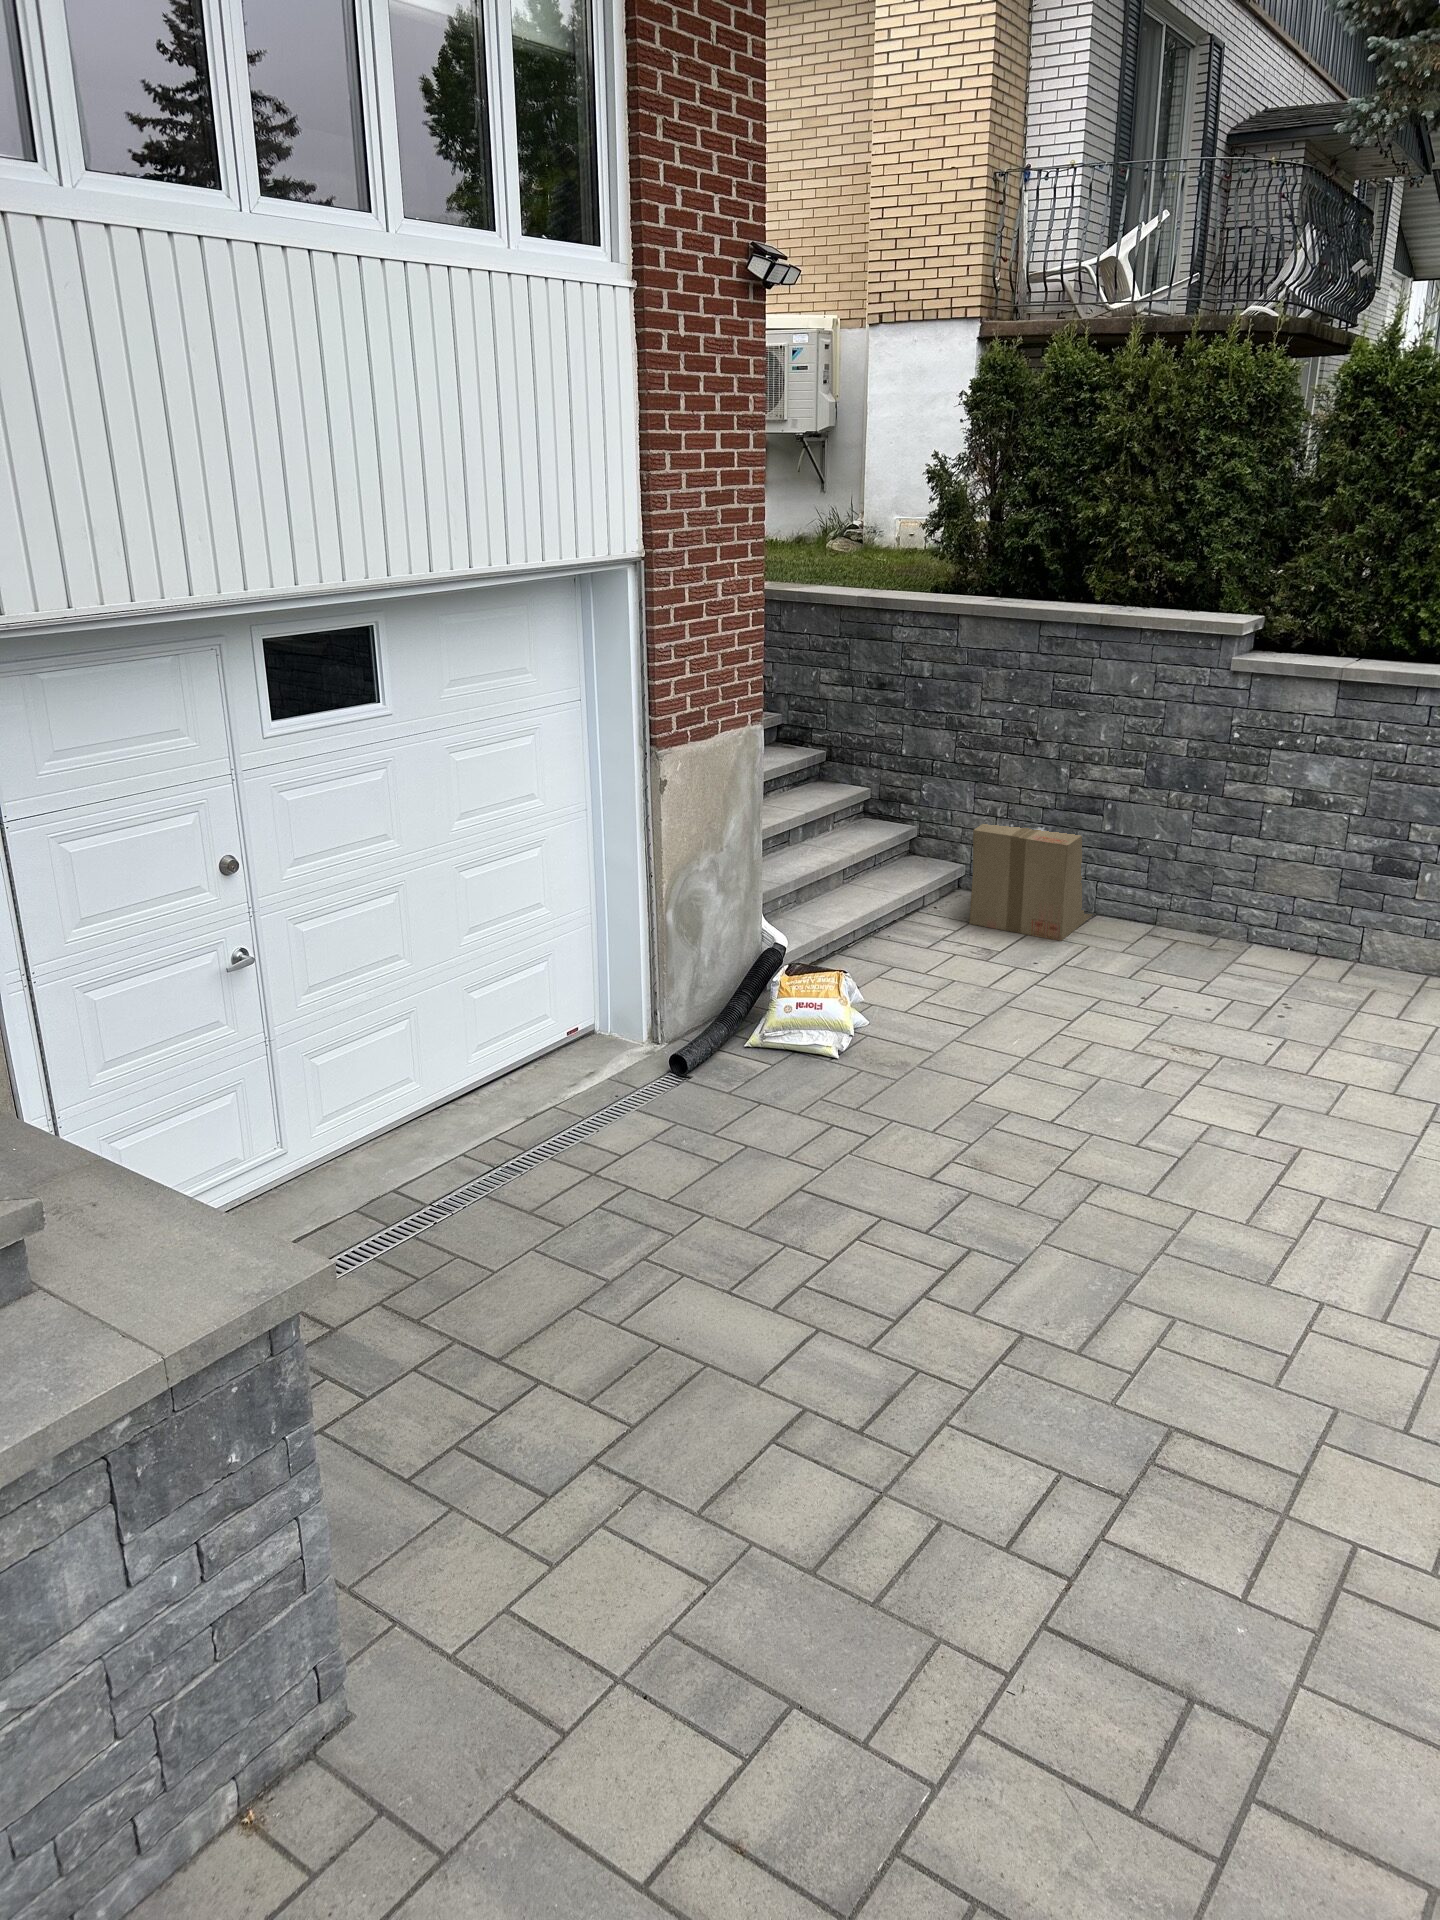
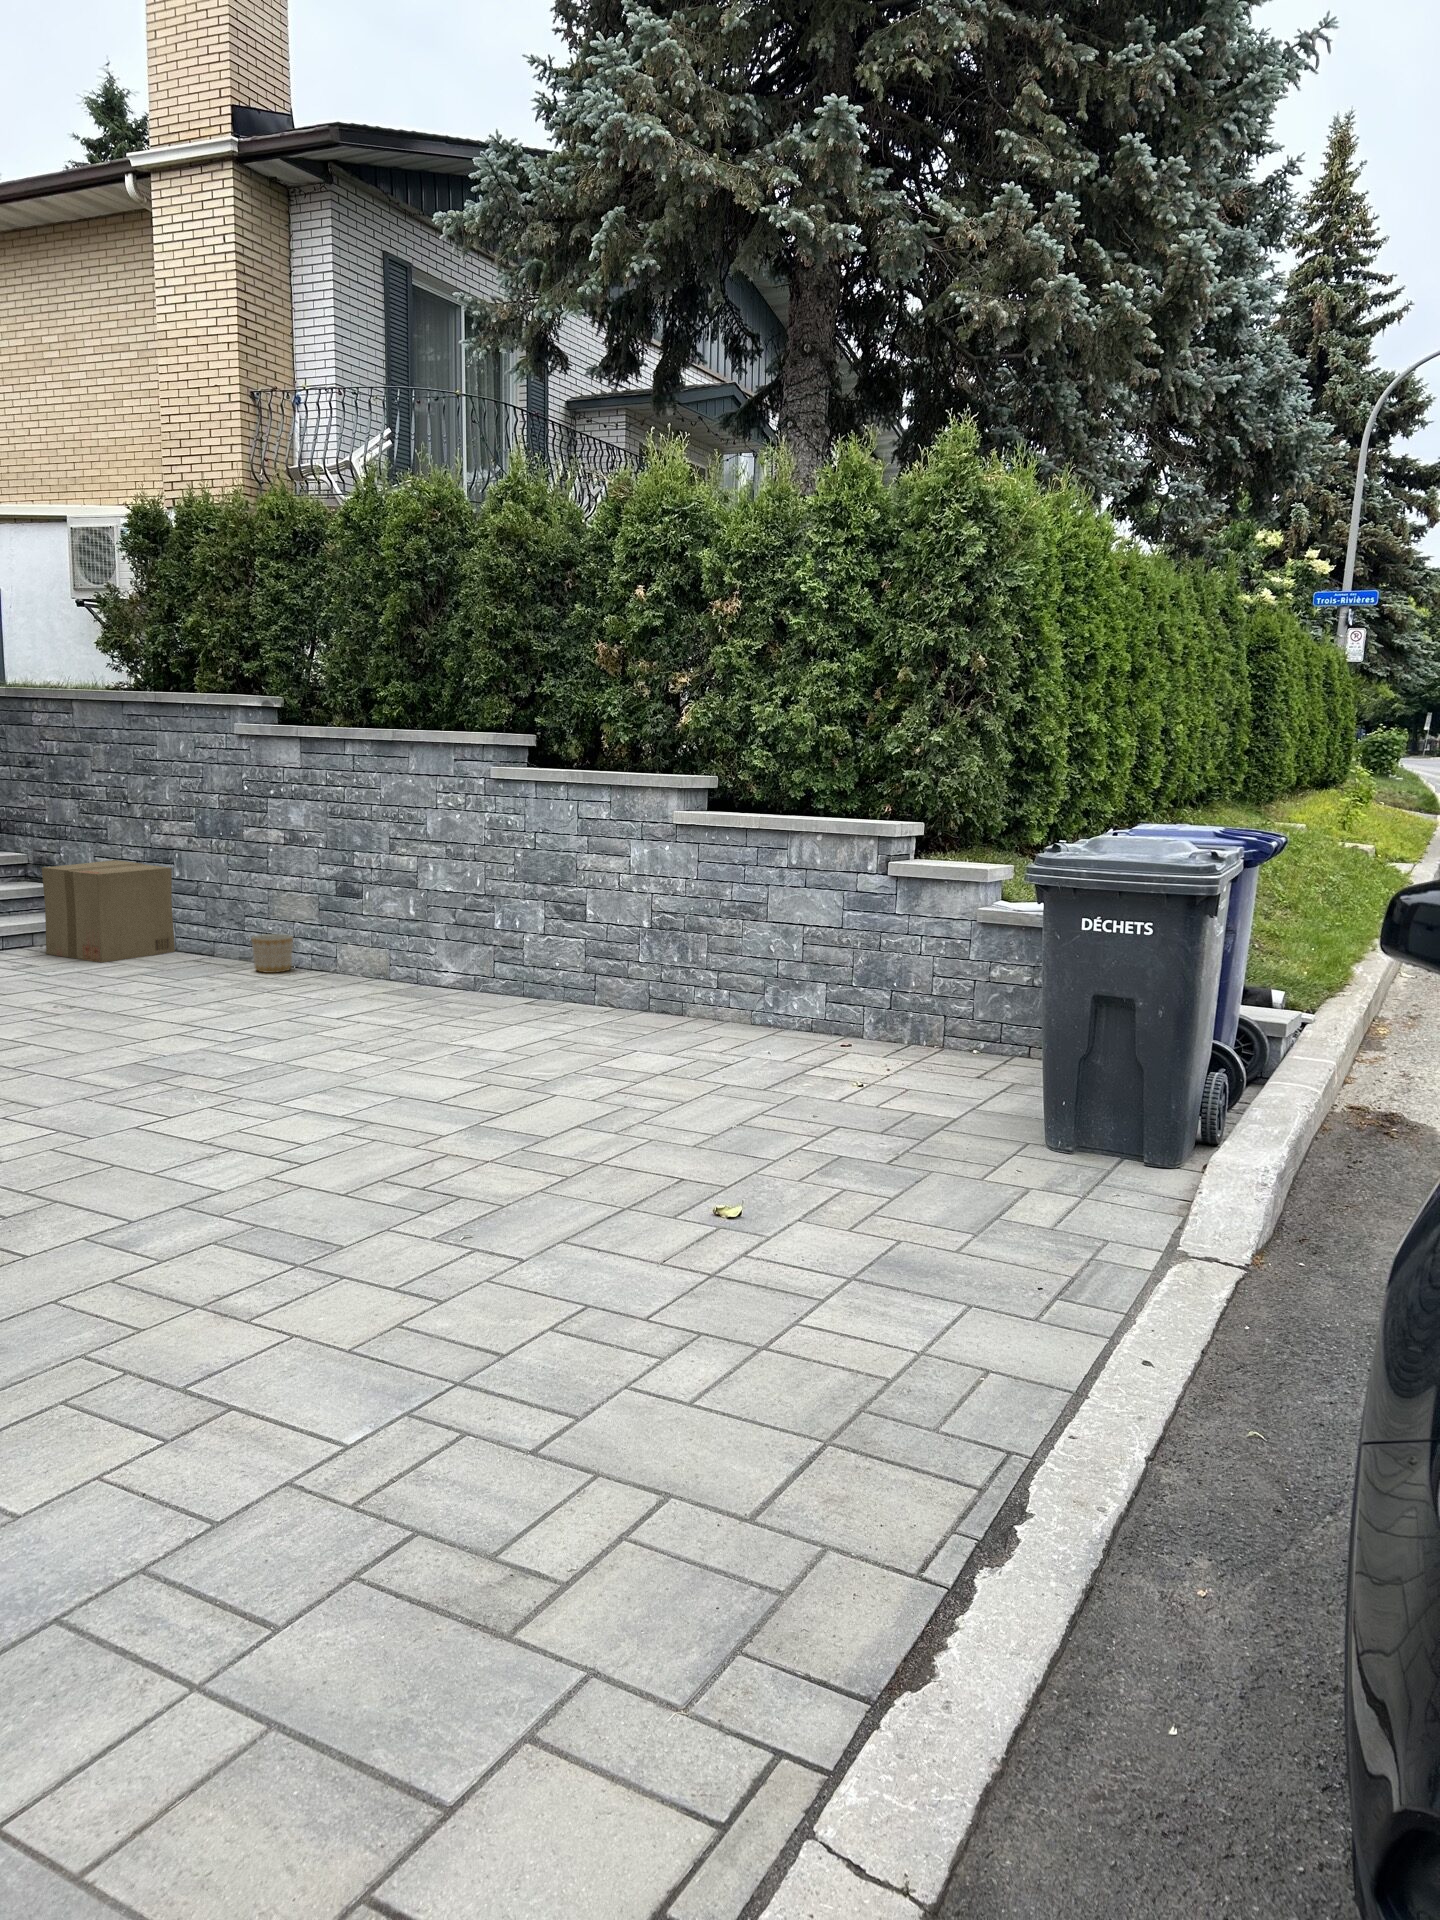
planter: none [1258,908,1308,958] -> present [251,934,293,973]

